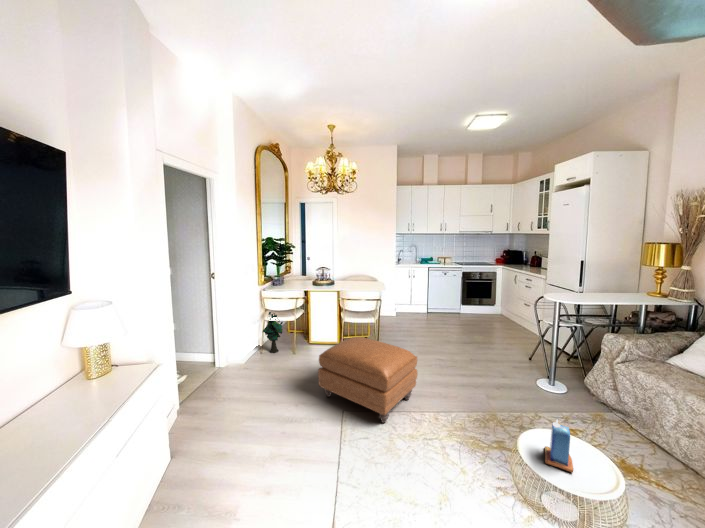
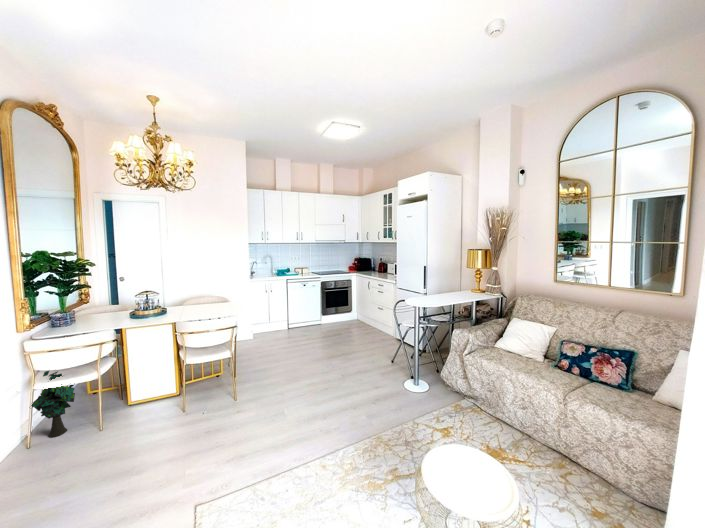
ottoman: present [318,337,417,423] -> none [146,383,294,500]
candle: present [545,419,573,472] -> none [449,441,482,496]

